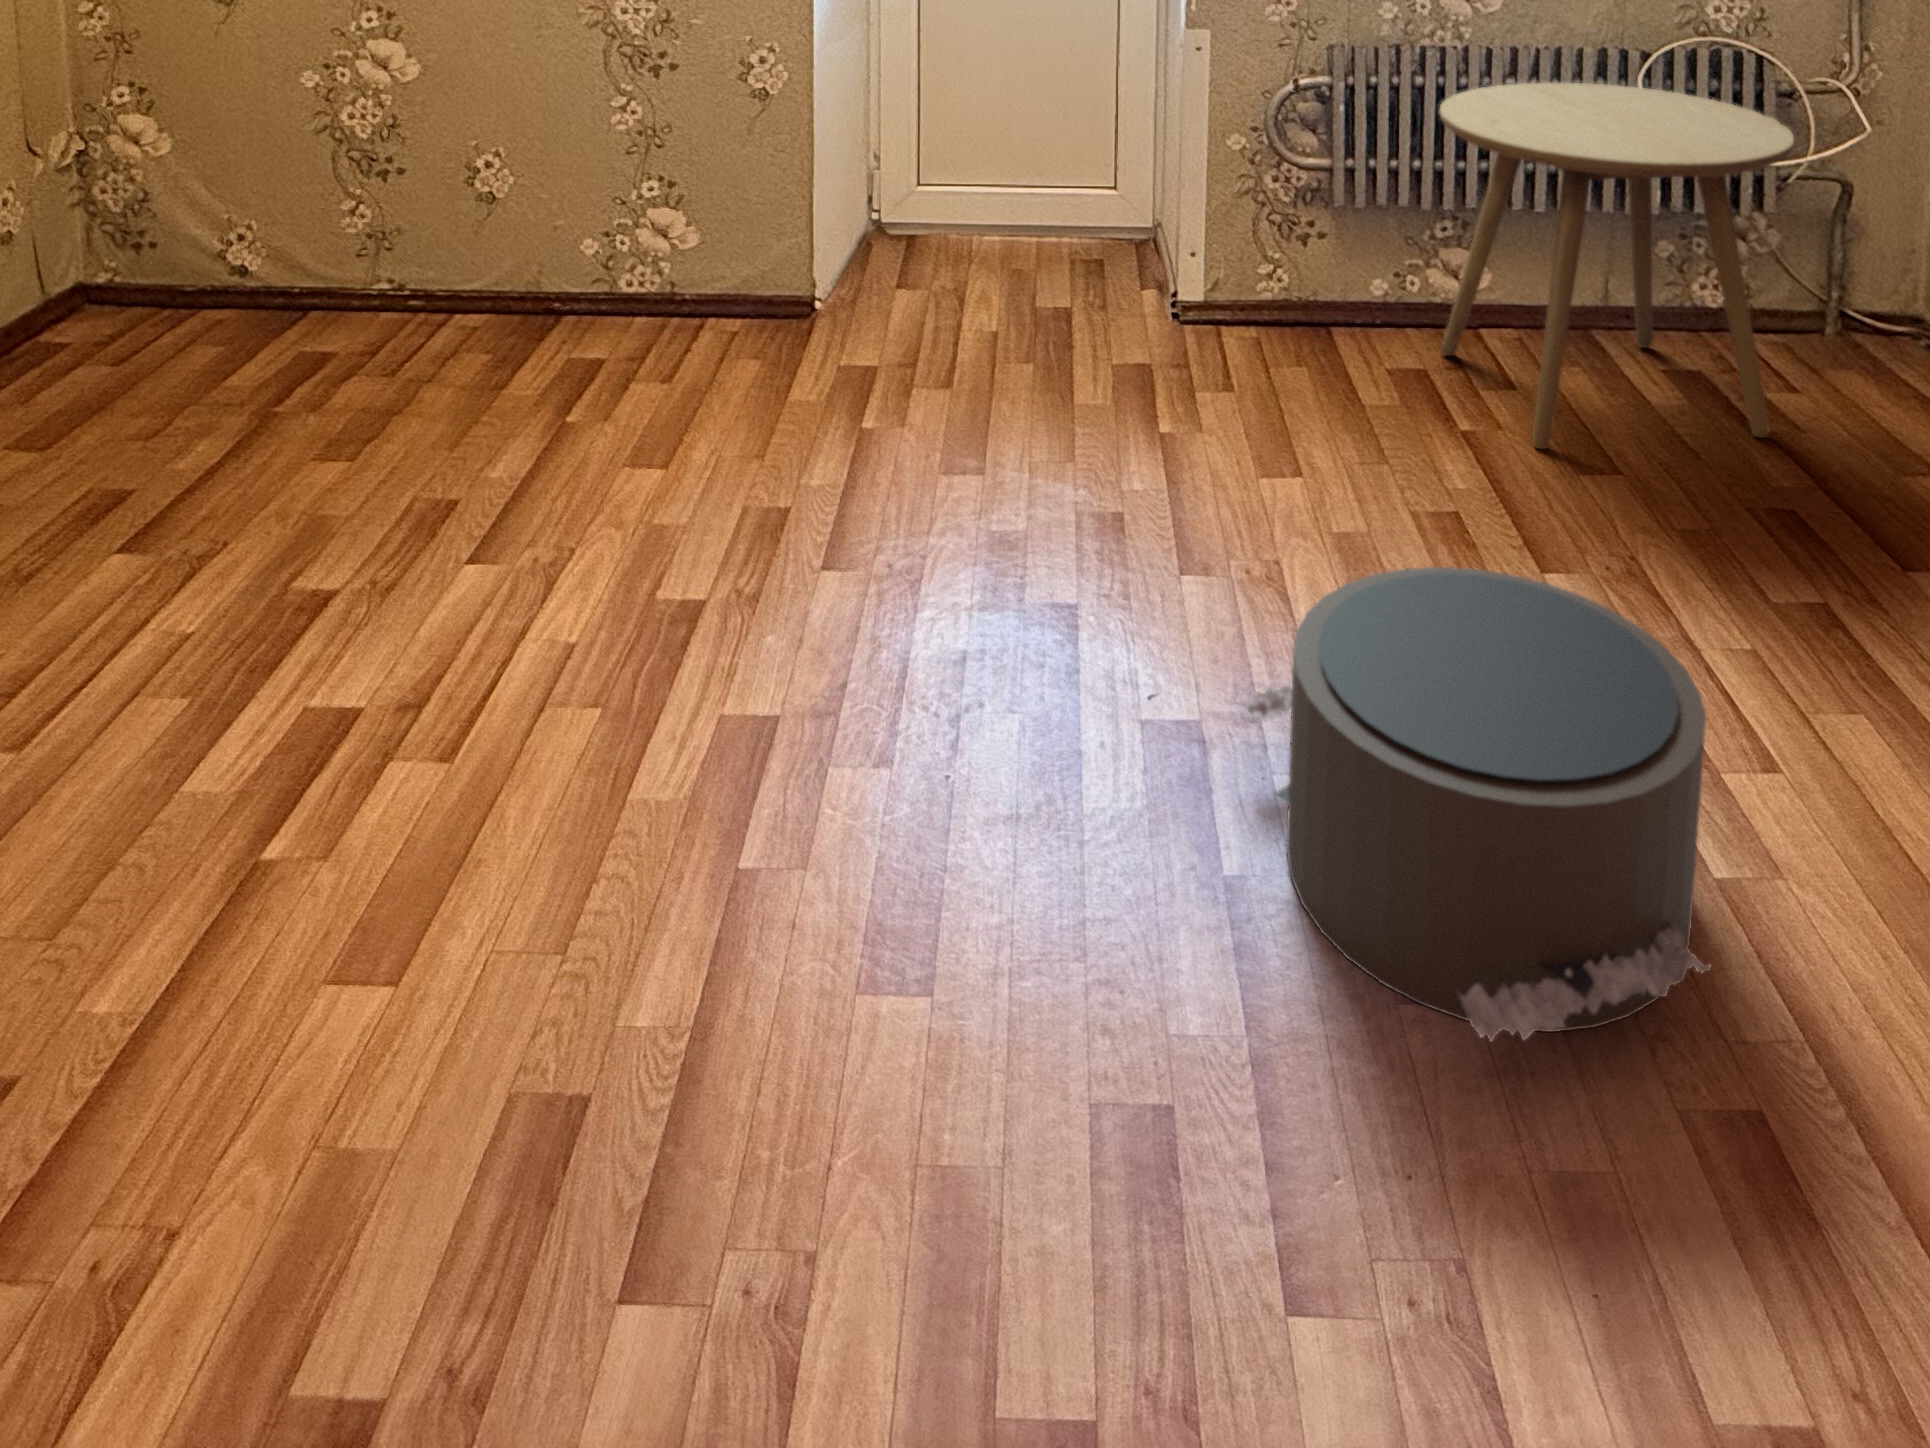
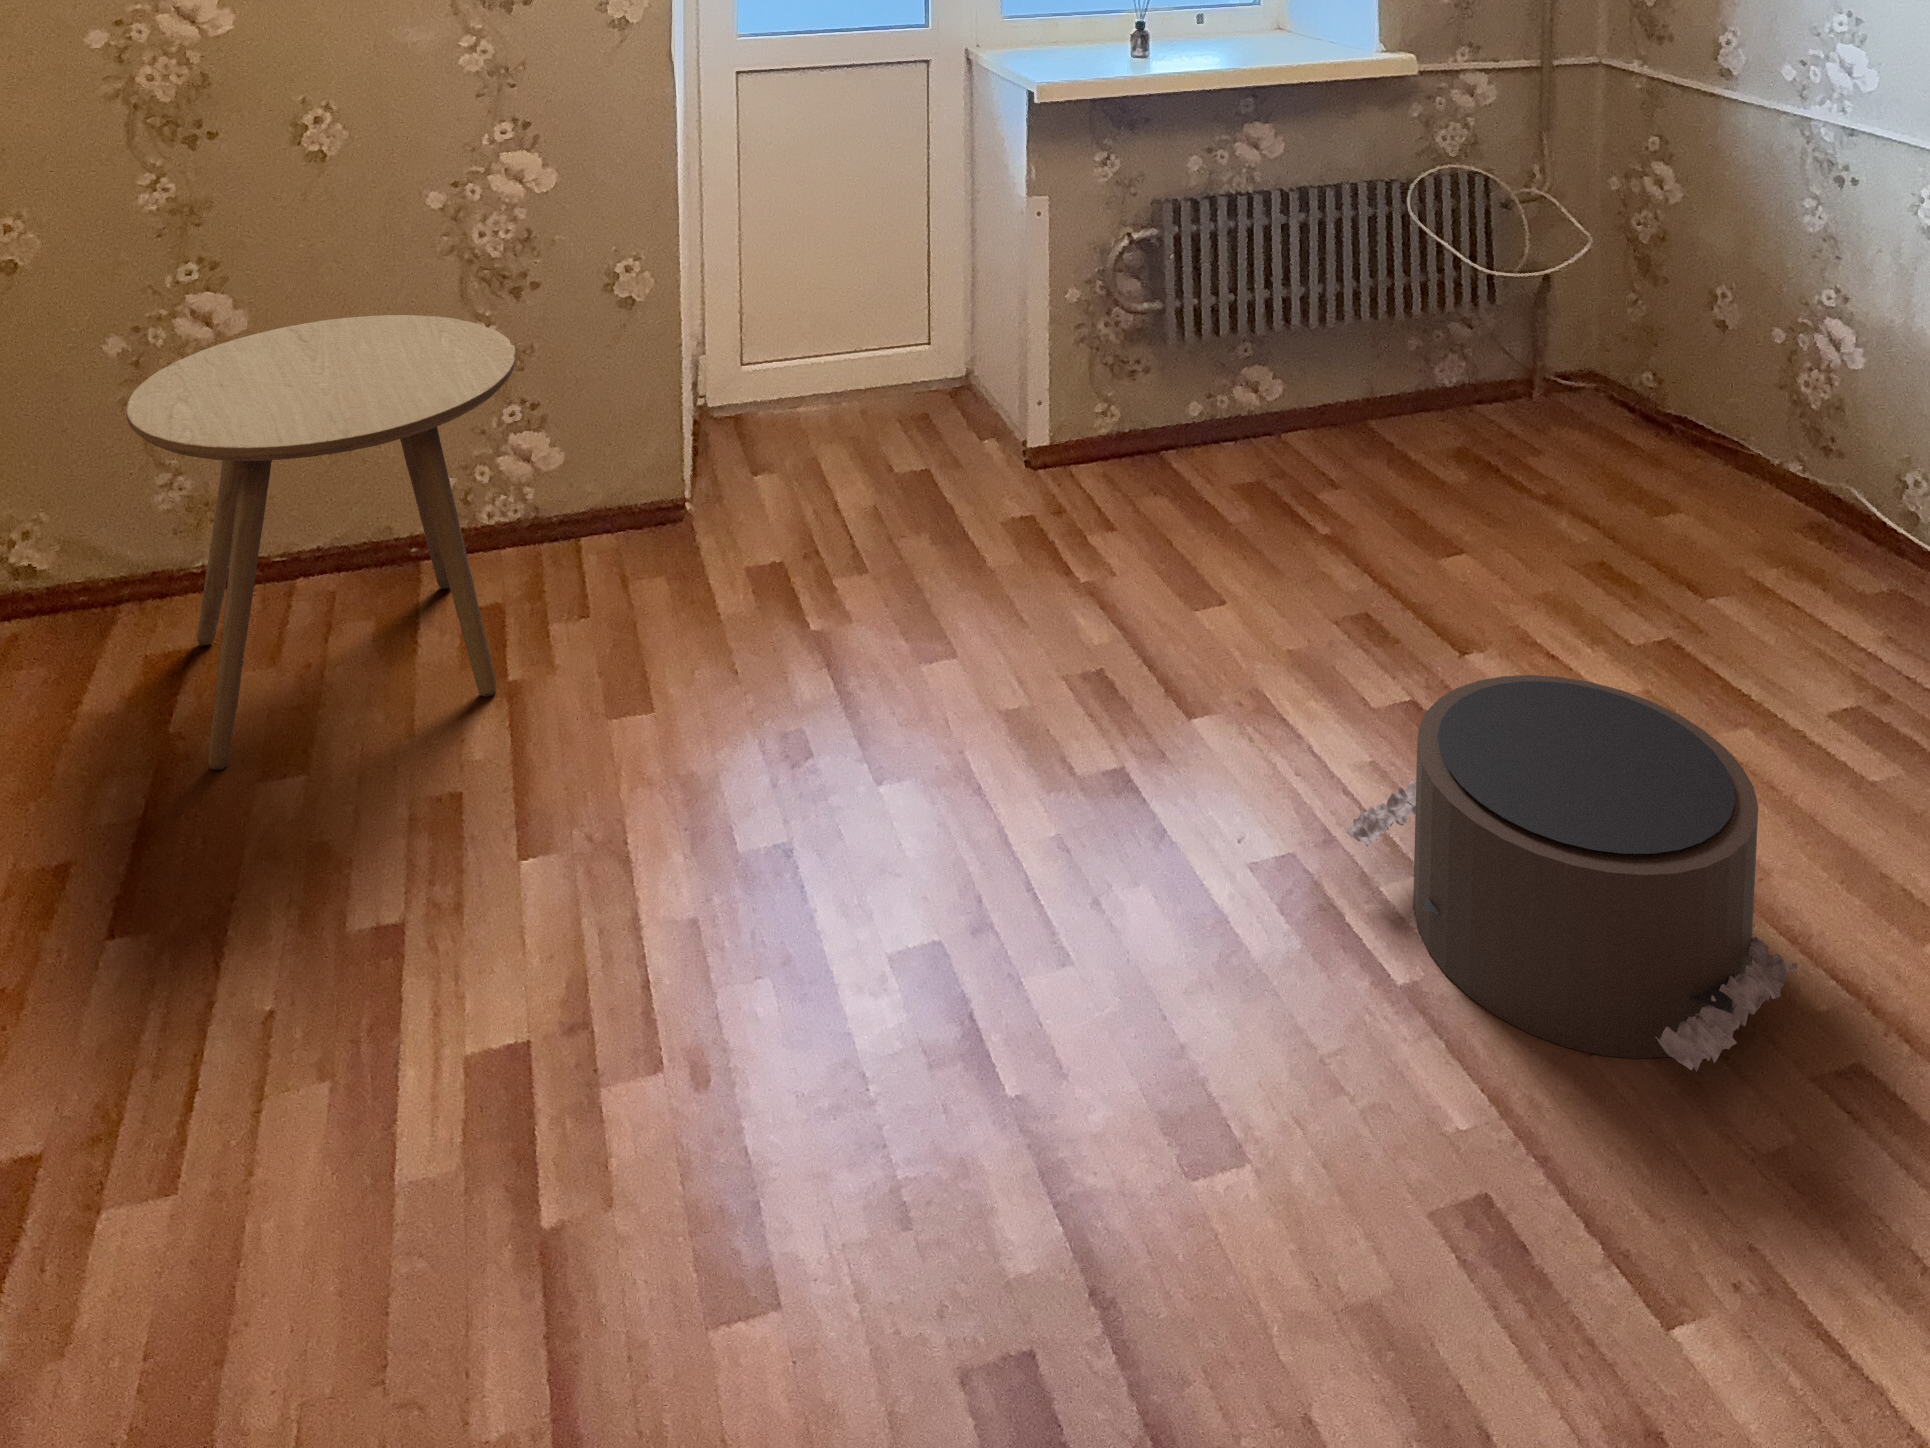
side table: present [1439,82,1795,450] -> present [126,315,516,770]

